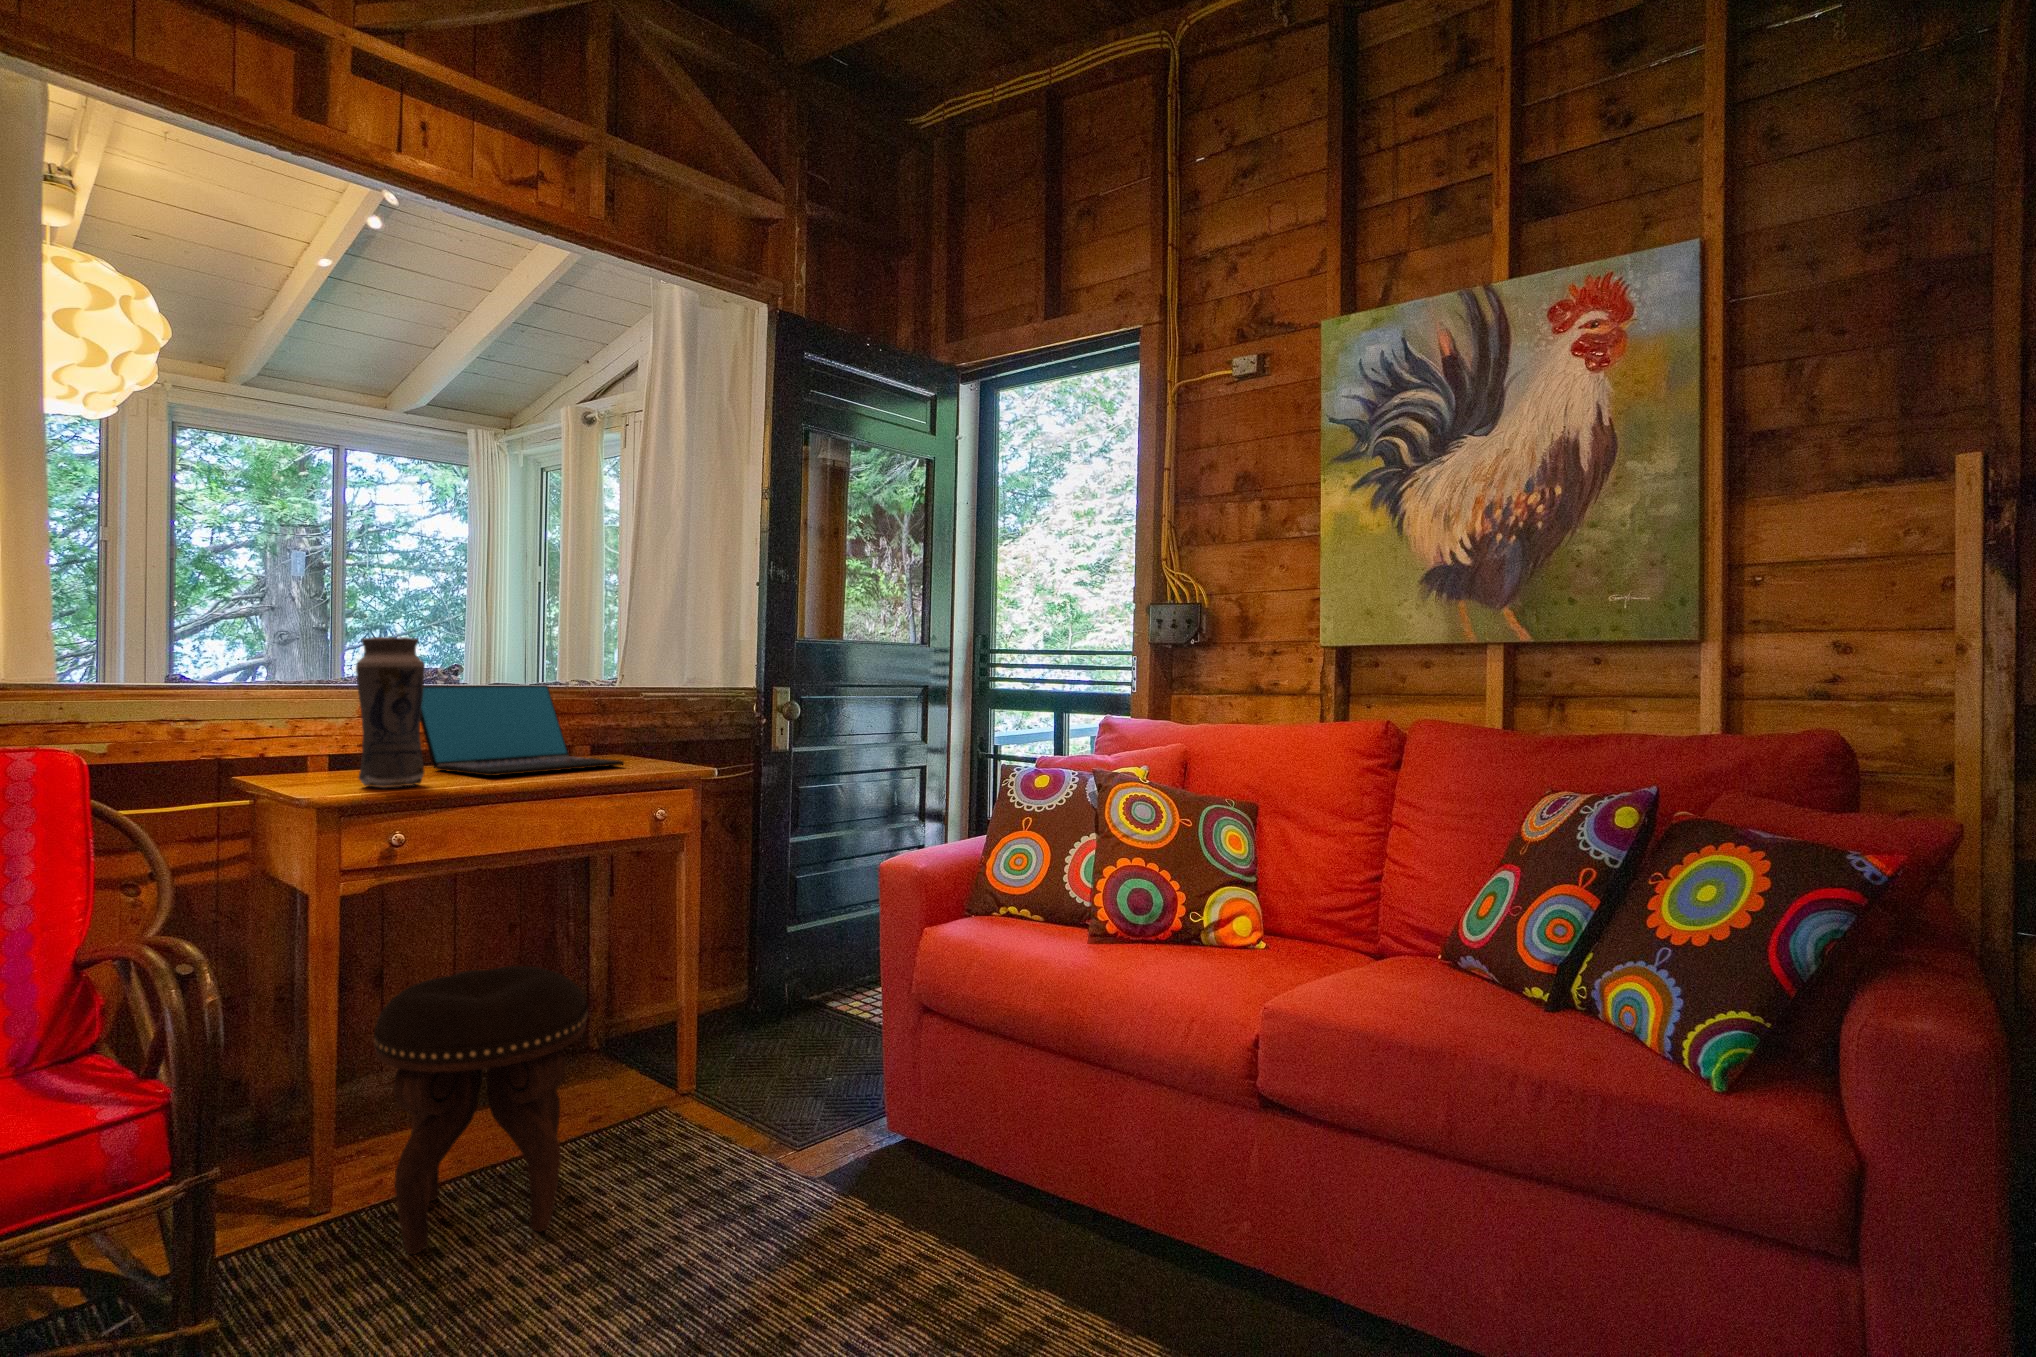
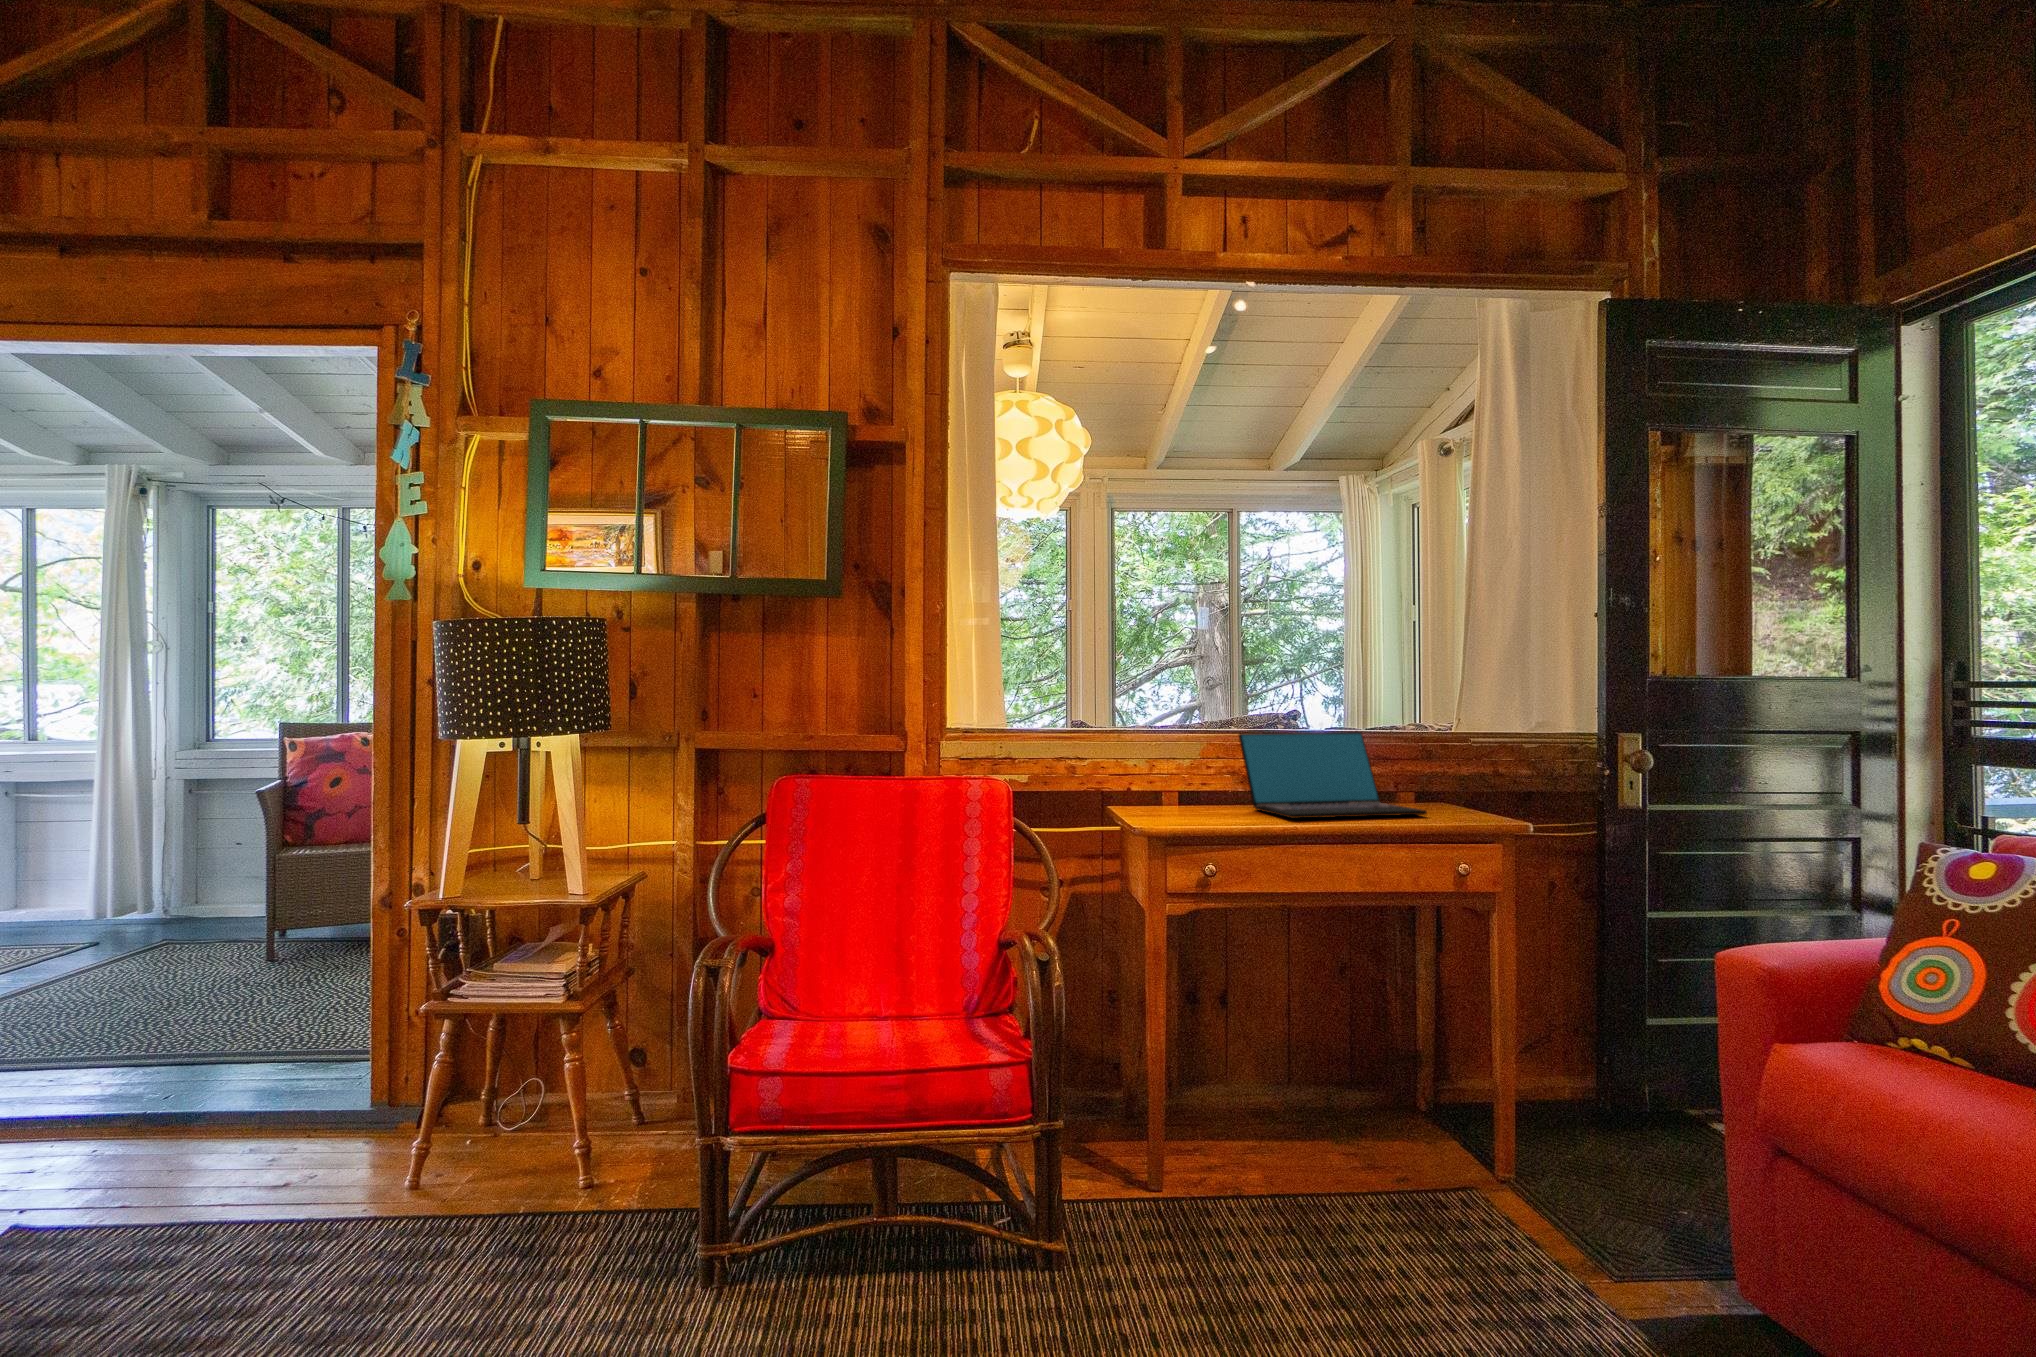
vase: present [356,637,425,788] -> none [1180,692,1234,824]
footstool: present [374,966,588,1254] -> none [1185,998,1368,1268]

